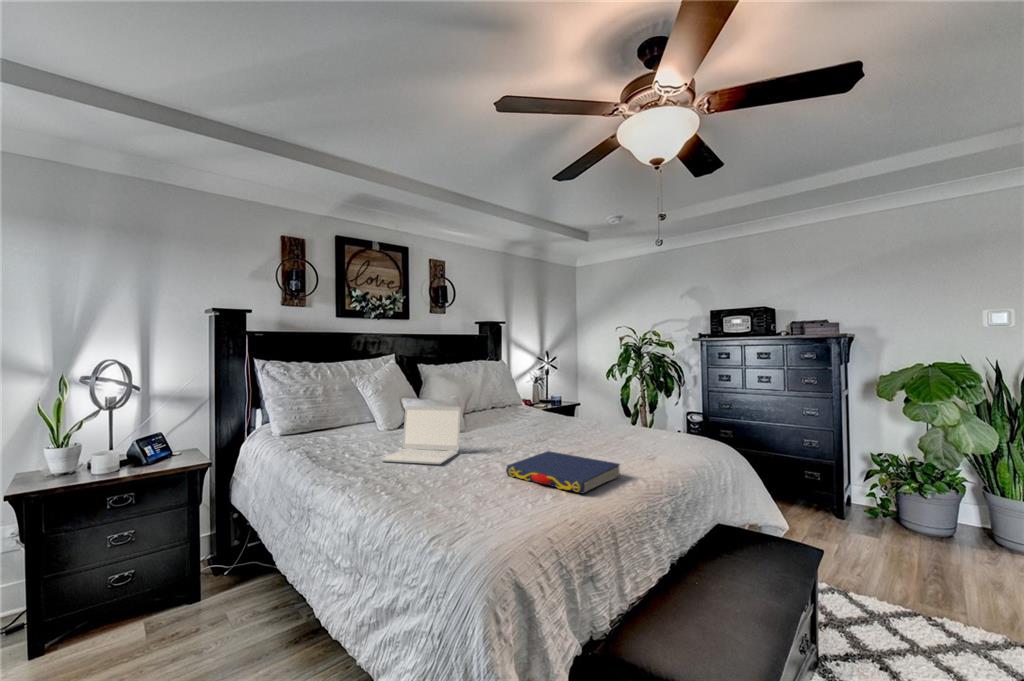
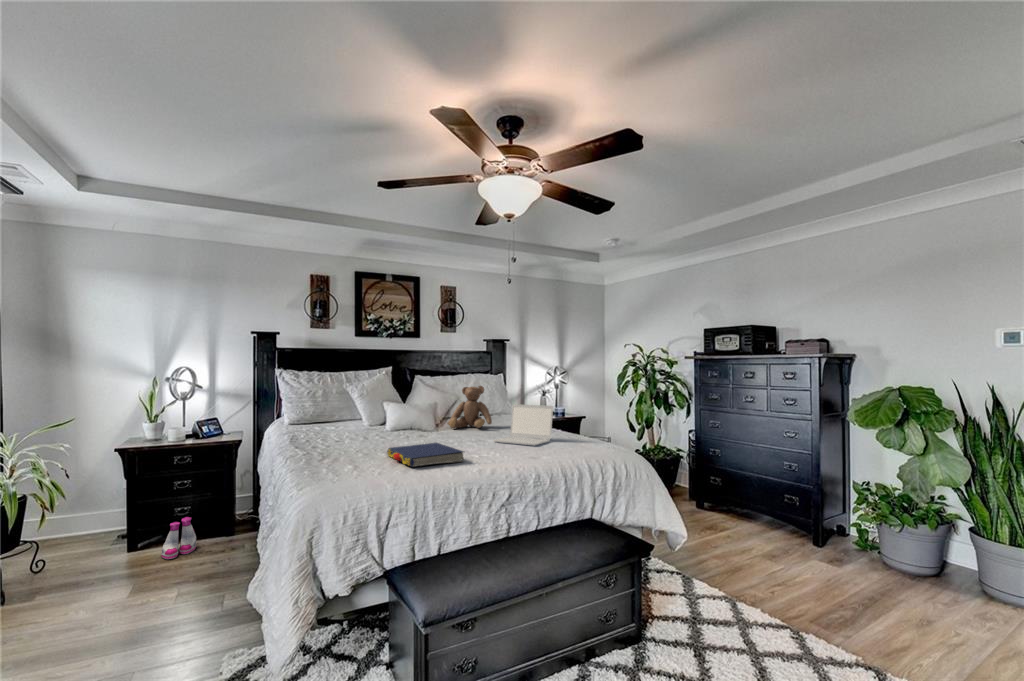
teddy bear: none [485,374,537,424] -> present [447,386,492,428]
laptop: present [381,406,461,464] -> present [494,404,553,445]
boots: none [108,582,162,654] -> present [161,517,197,559]

